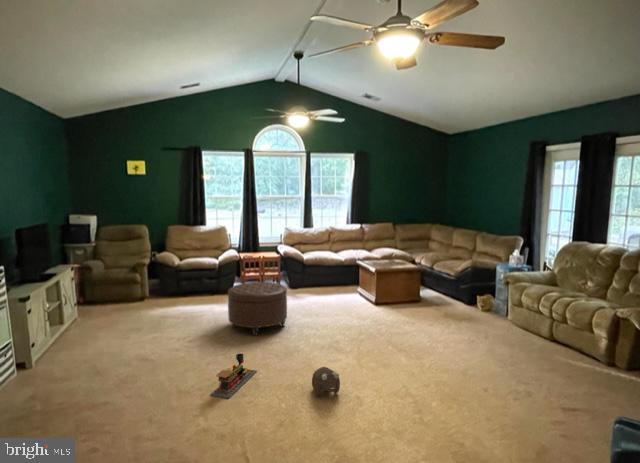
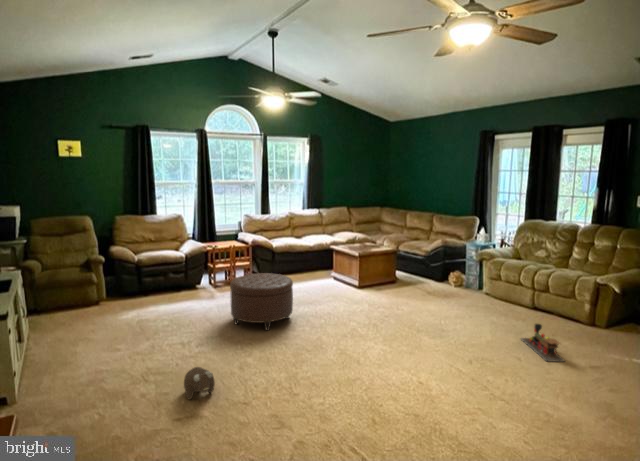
toy train: present [211,354,257,398] -> present [521,324,565,362]
plush toy: present [312,367,340,397] -> present [184,367,215,399]

